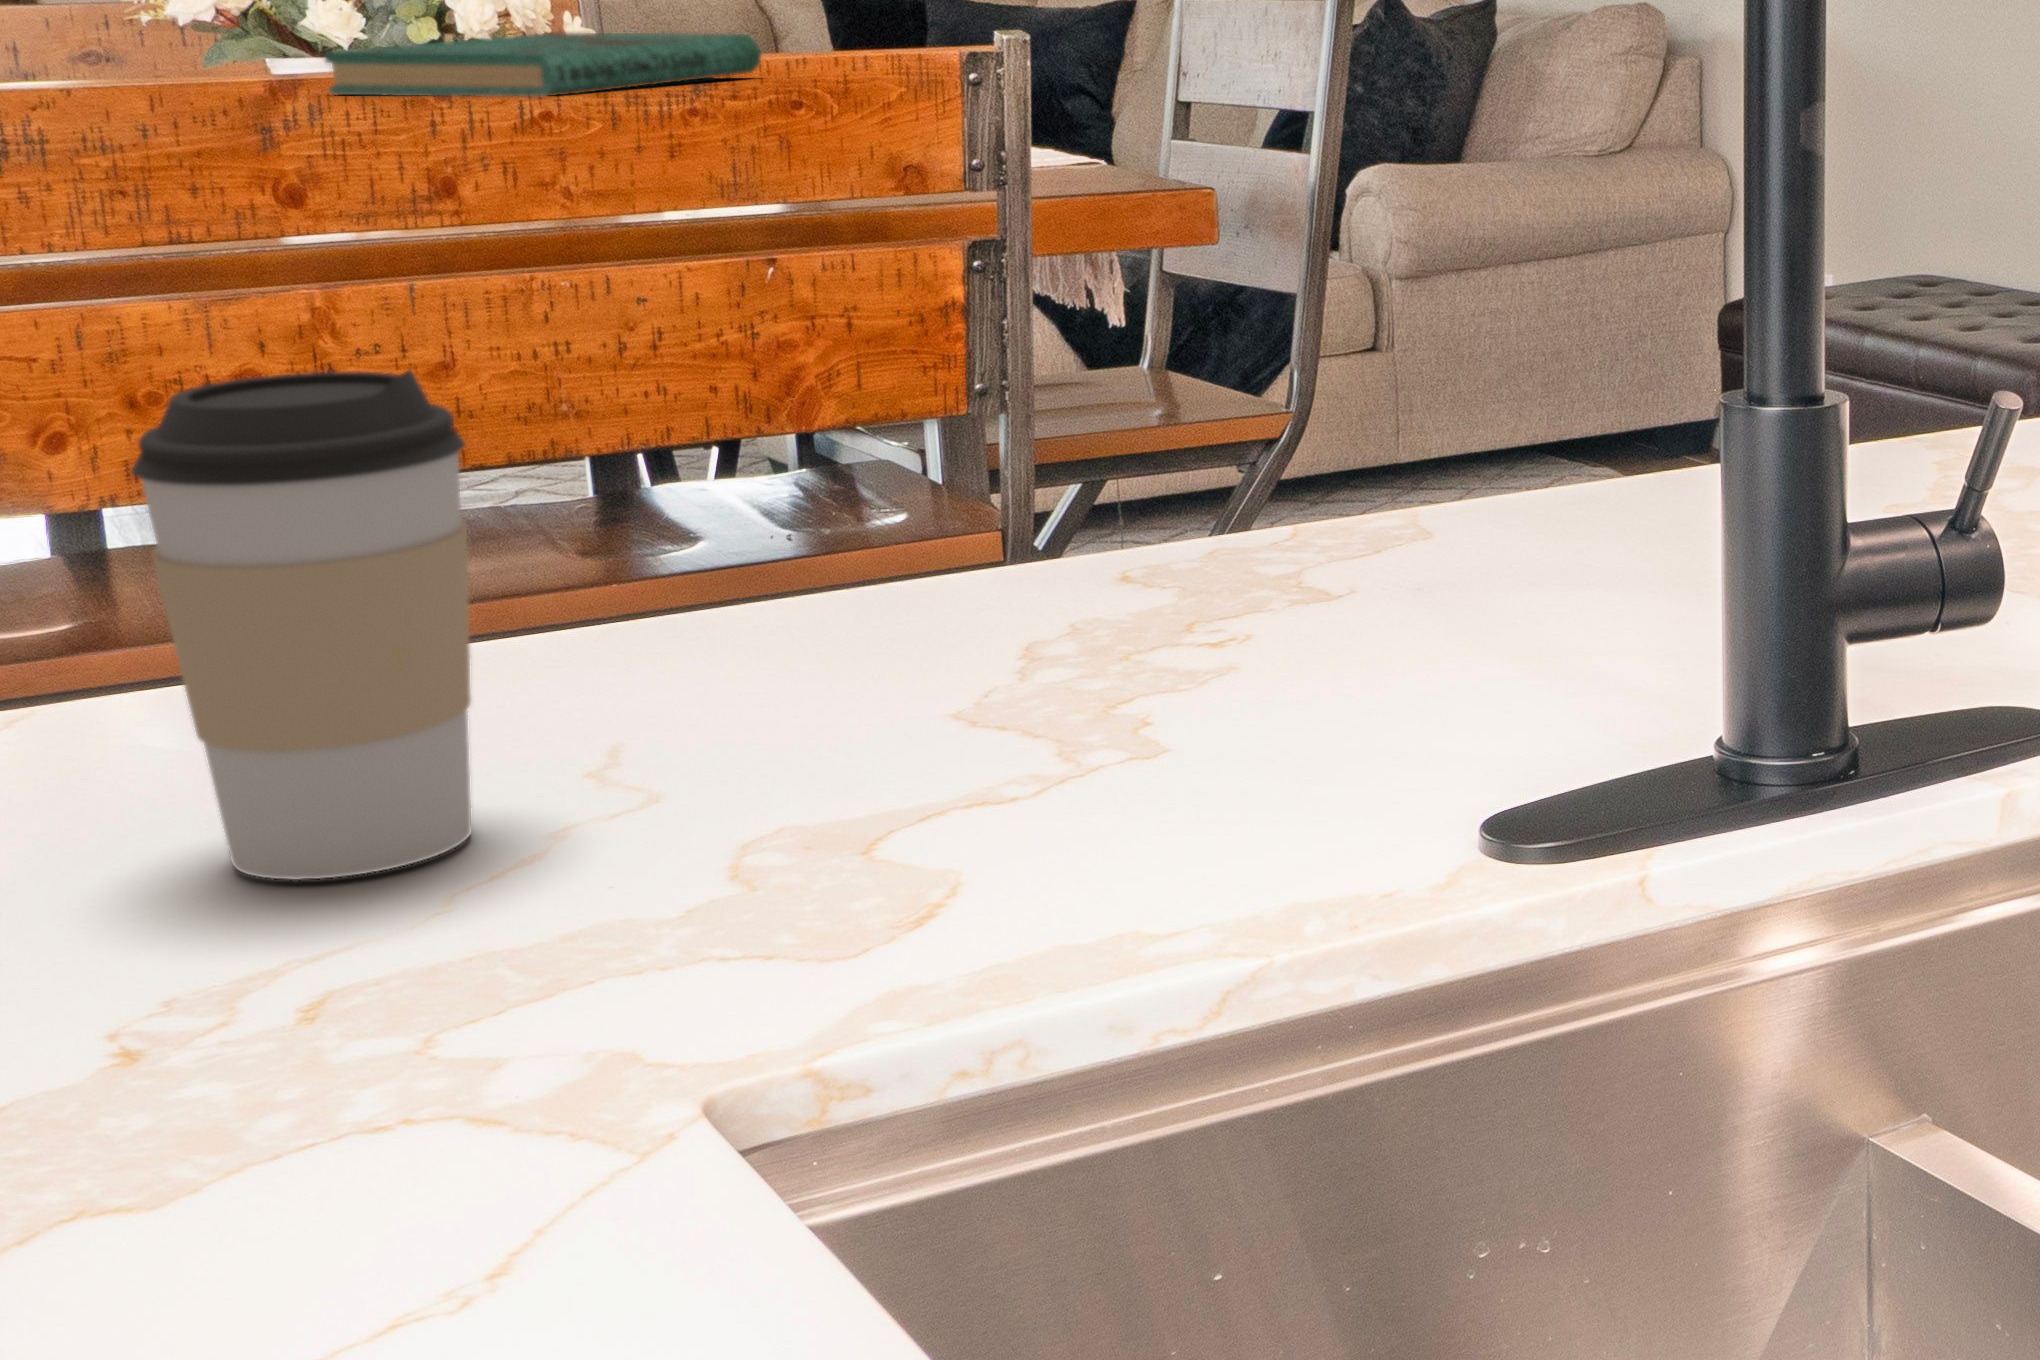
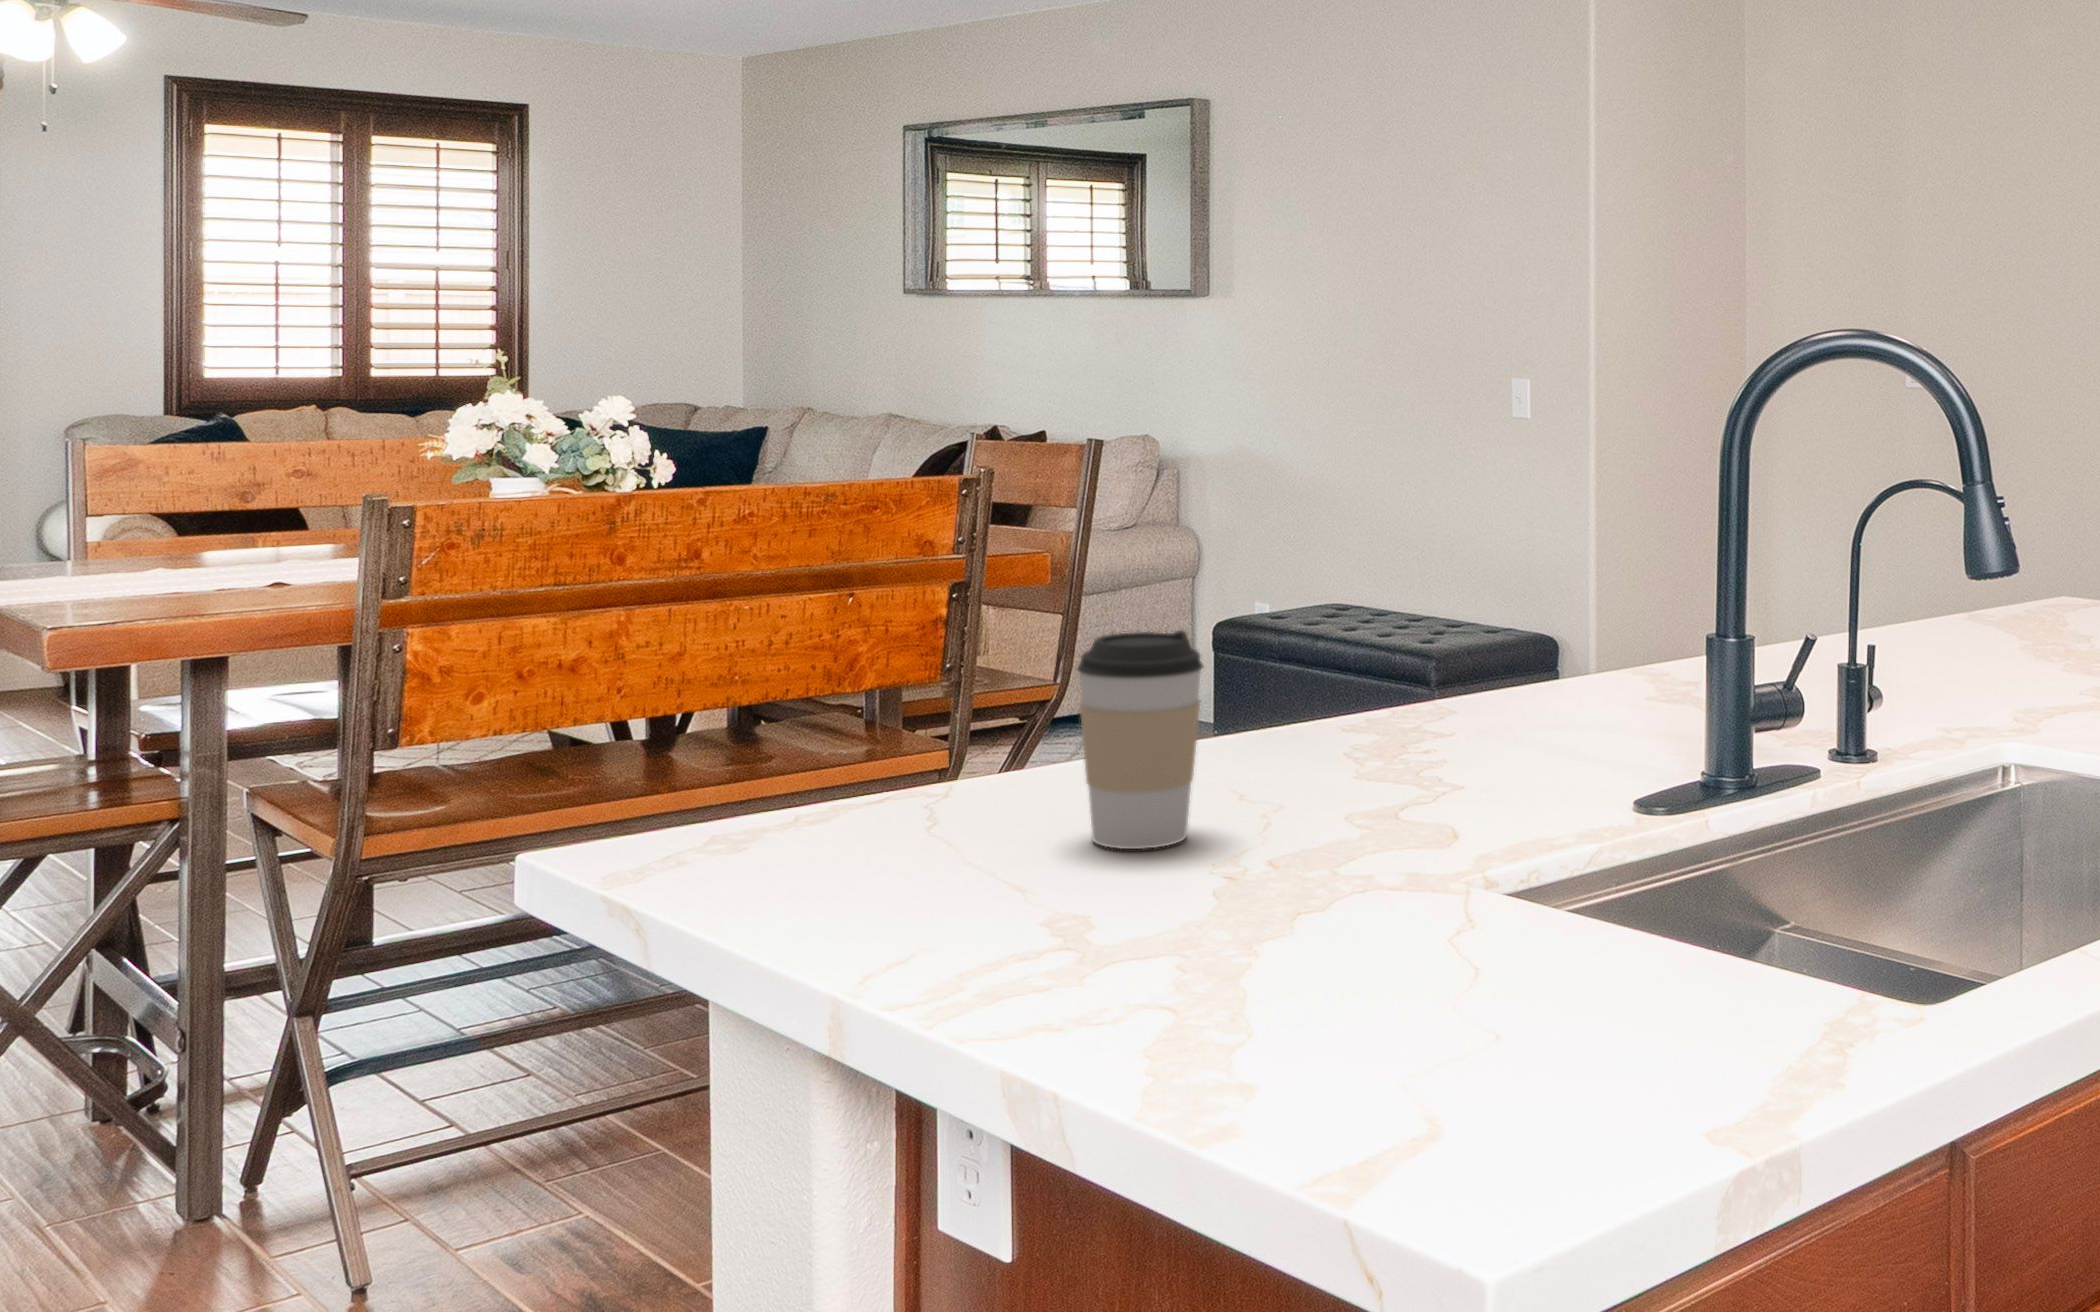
book: present [325,32,761,96] -> none [646,465,857,502]

